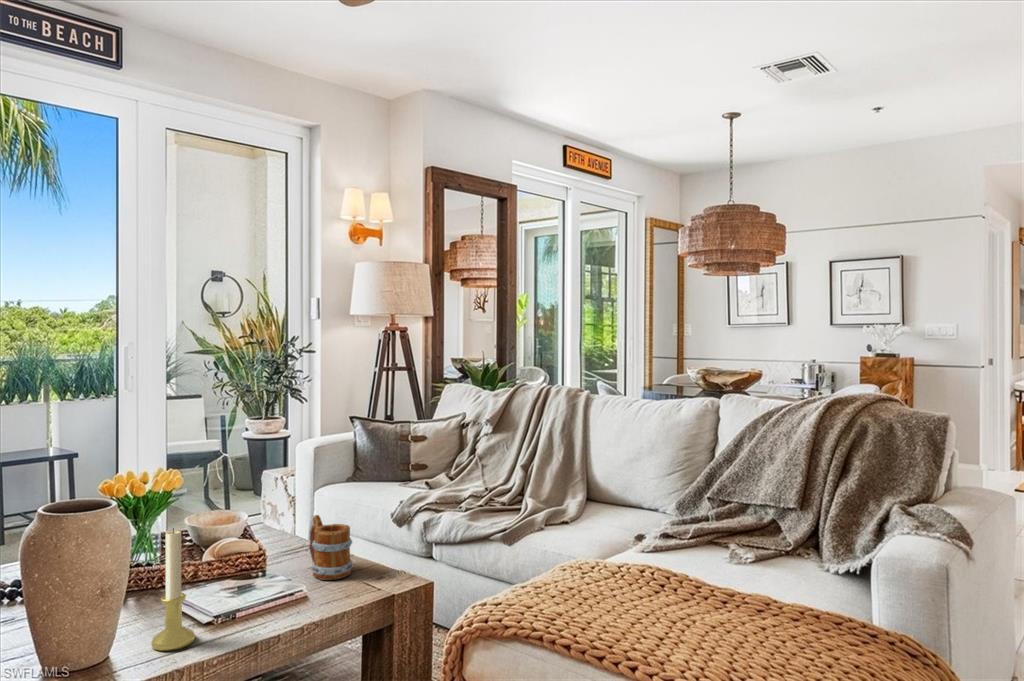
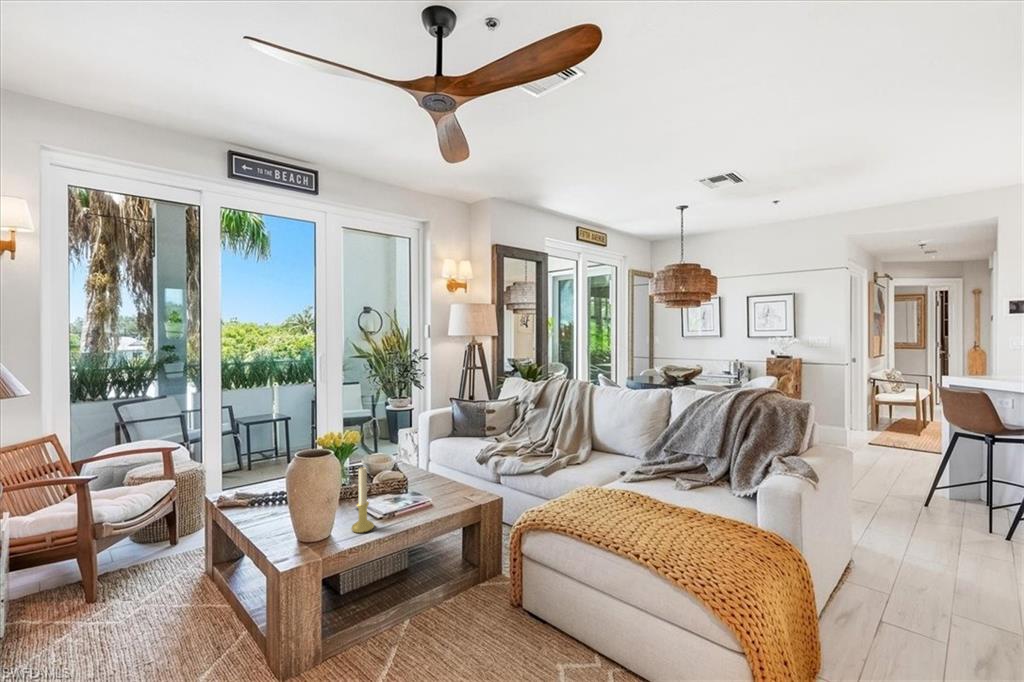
mug: present [309,515,353,580] -> none [431,458,457,495]

